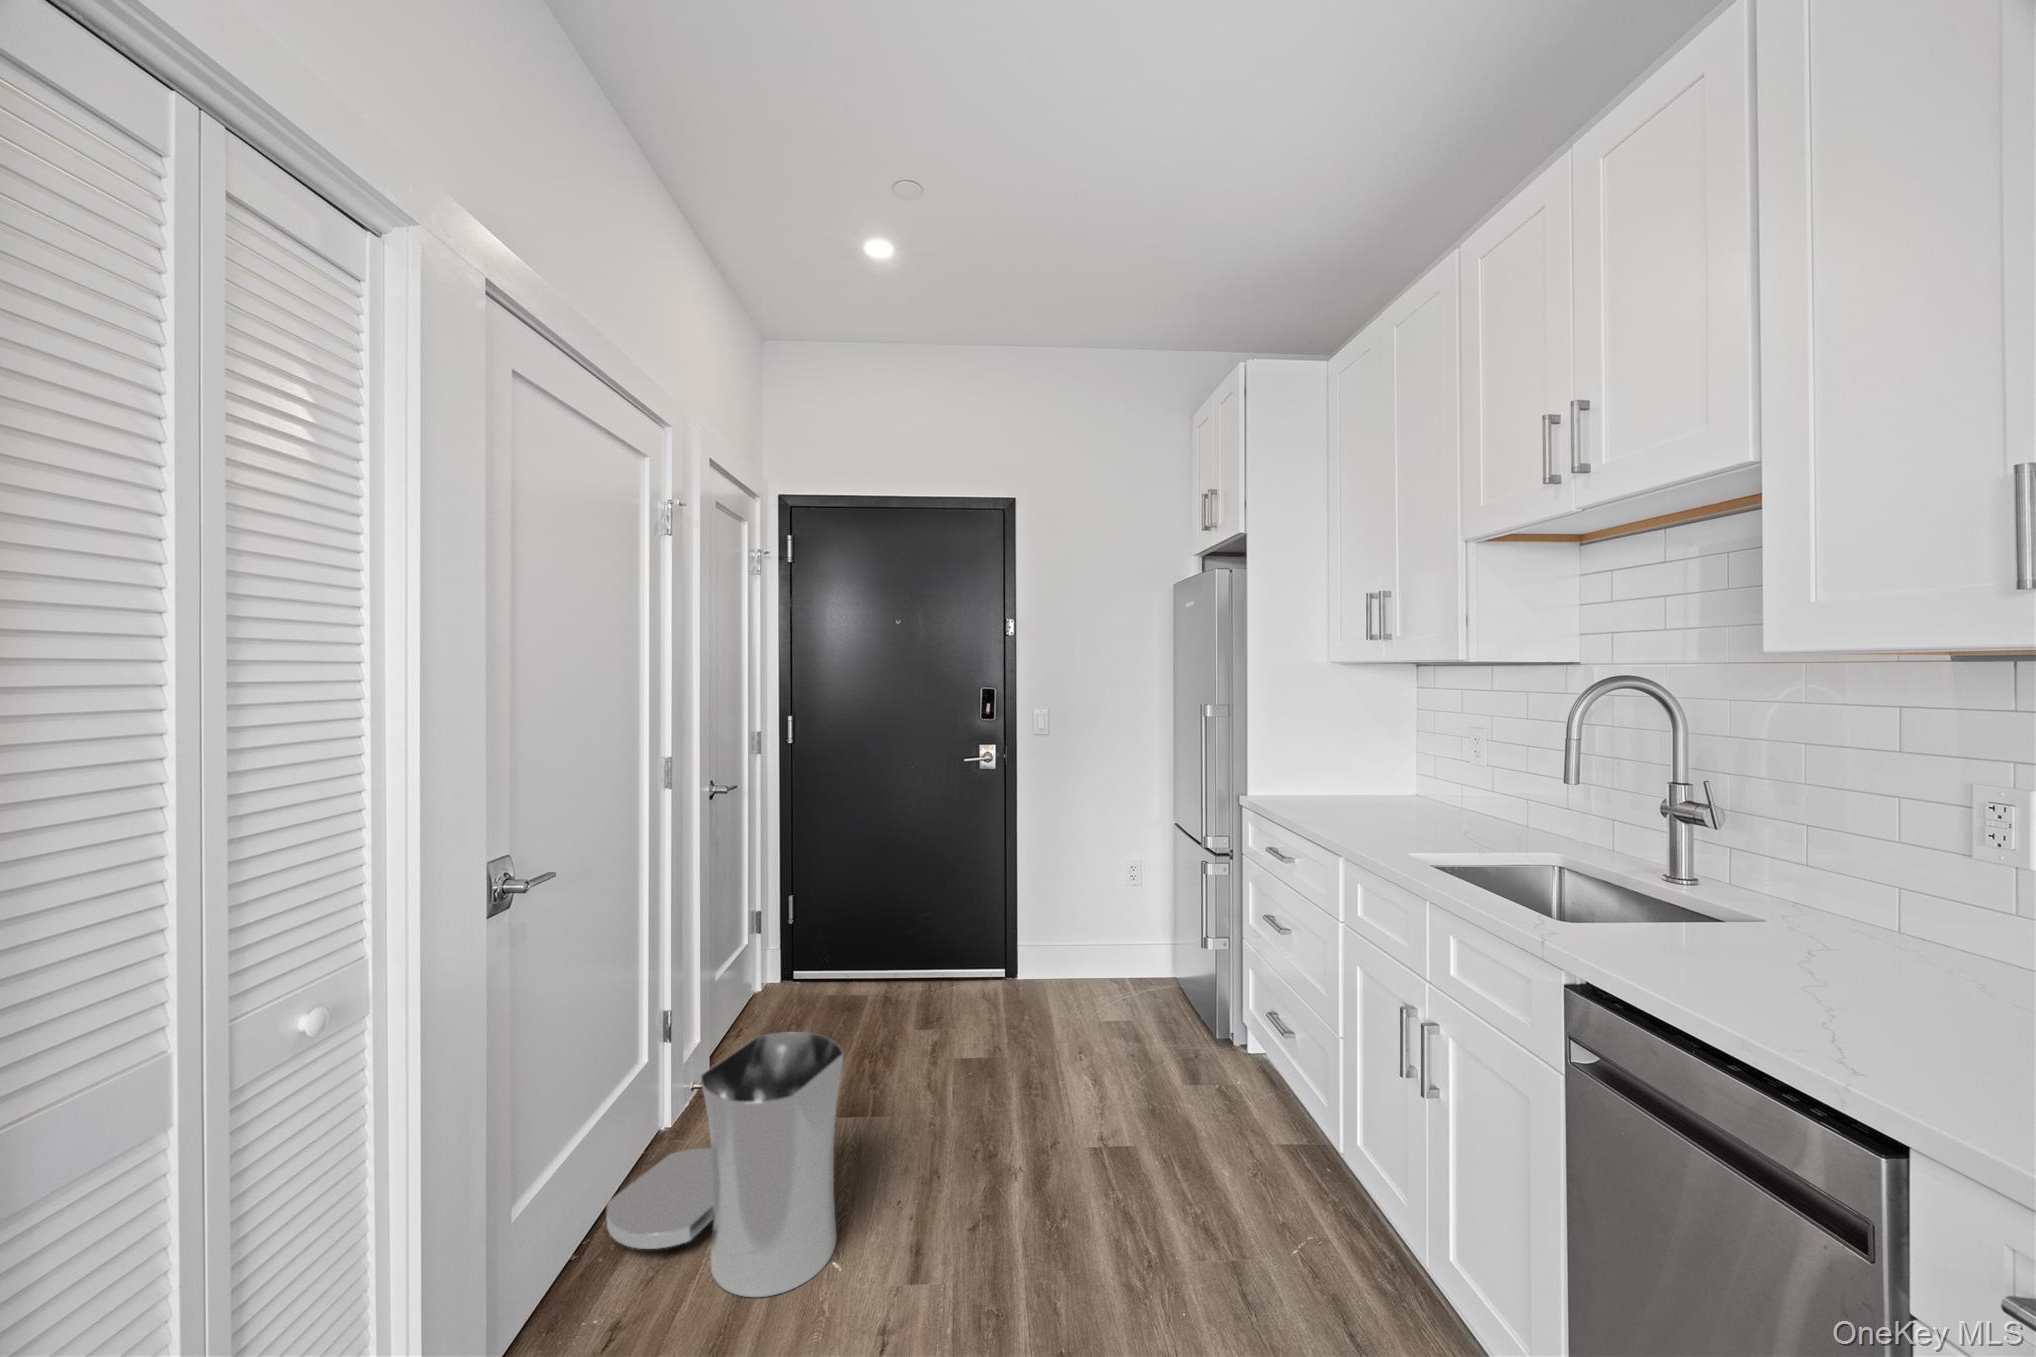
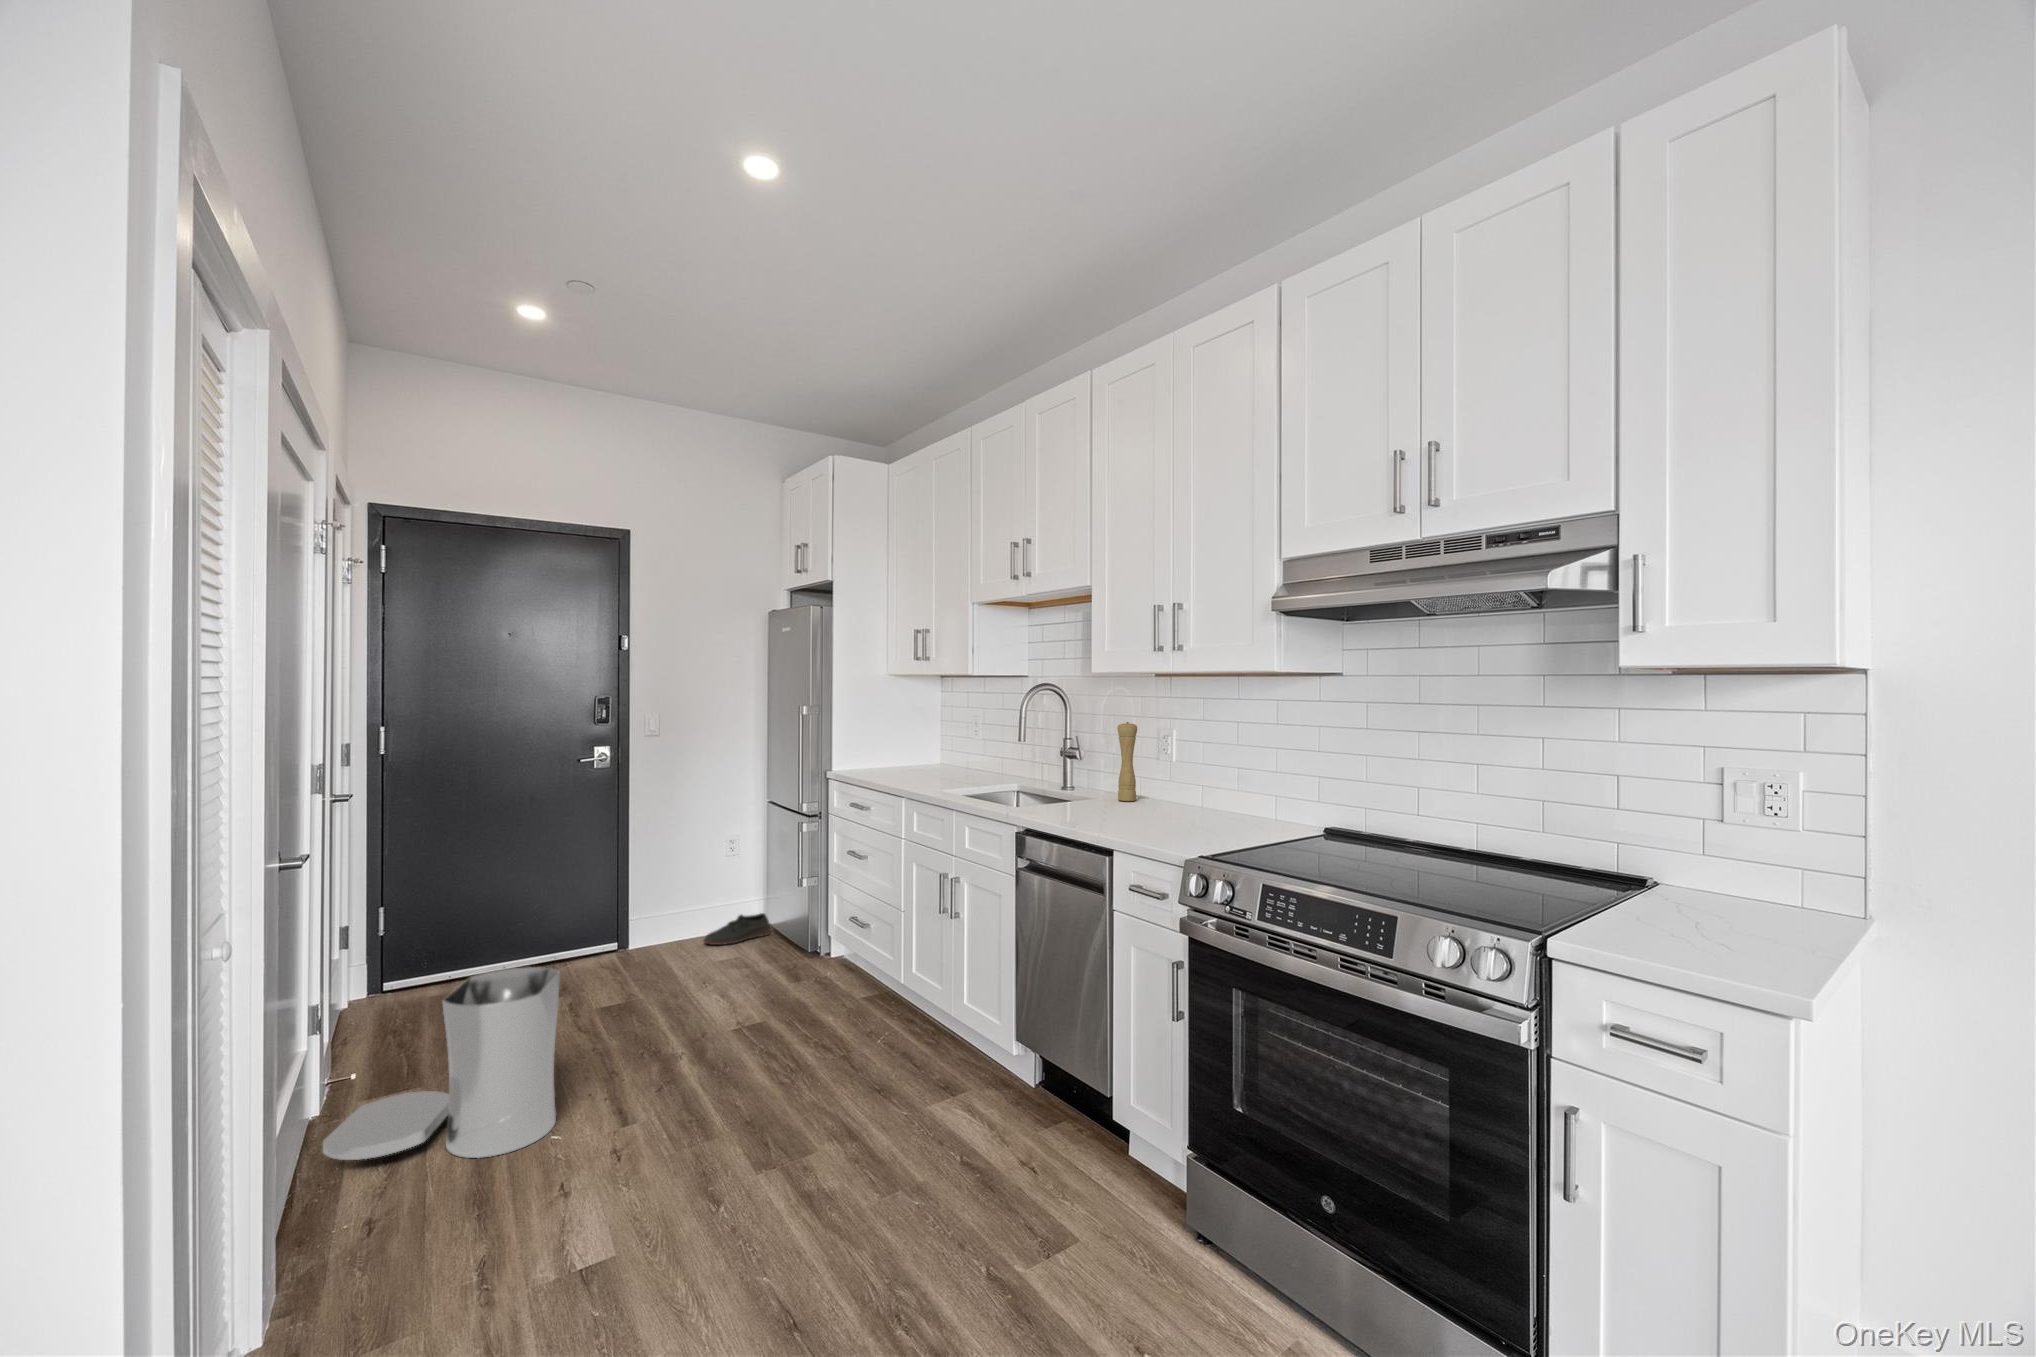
pepper mill: none [1841,765,1907,949] -> present [1117,722,1137,801]
shoe: none [1097,953,1179,991] -> present [703,913,771,945]

